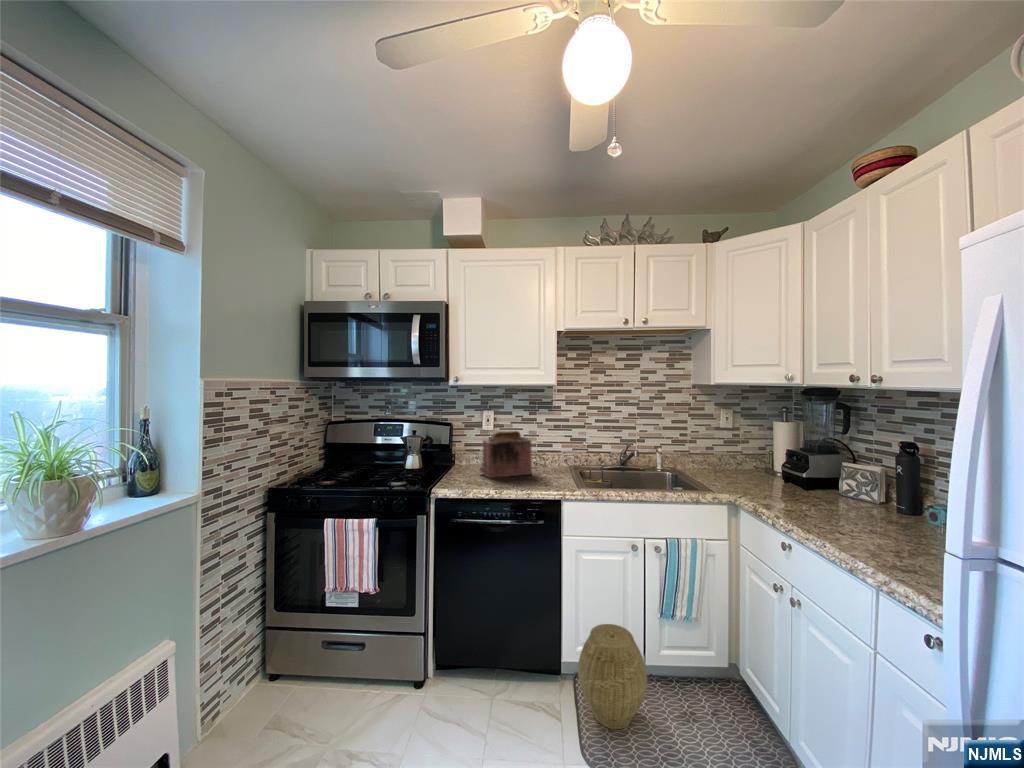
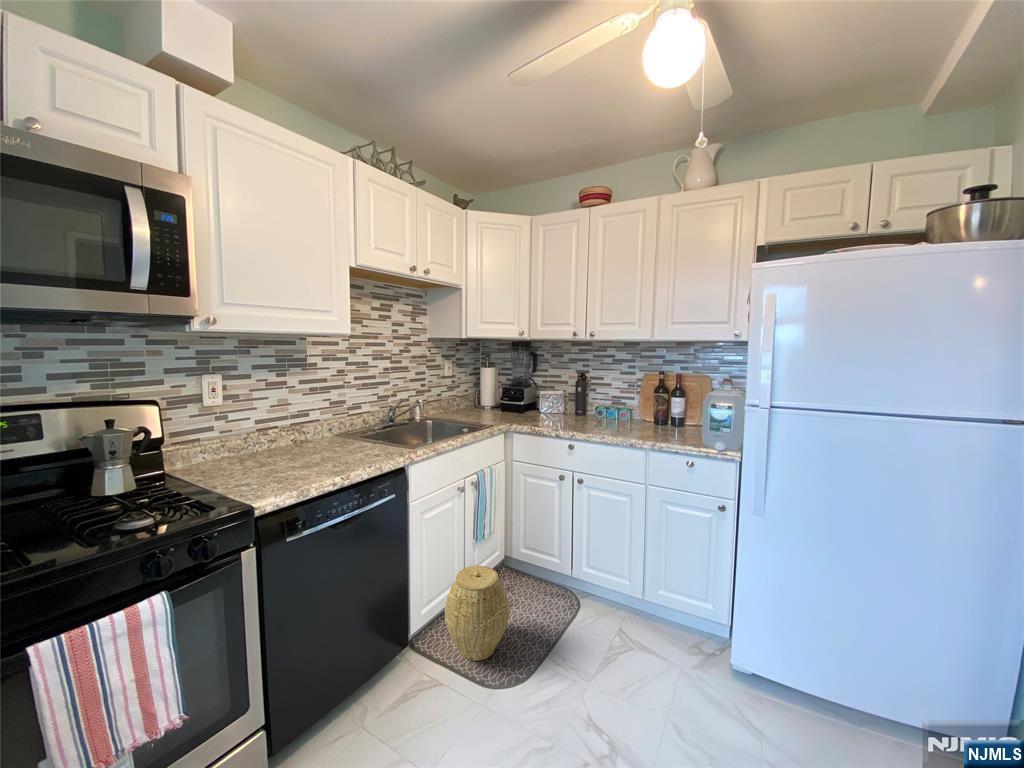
toaster: present [478,431,532,478] -> none [252,398,325,470]

